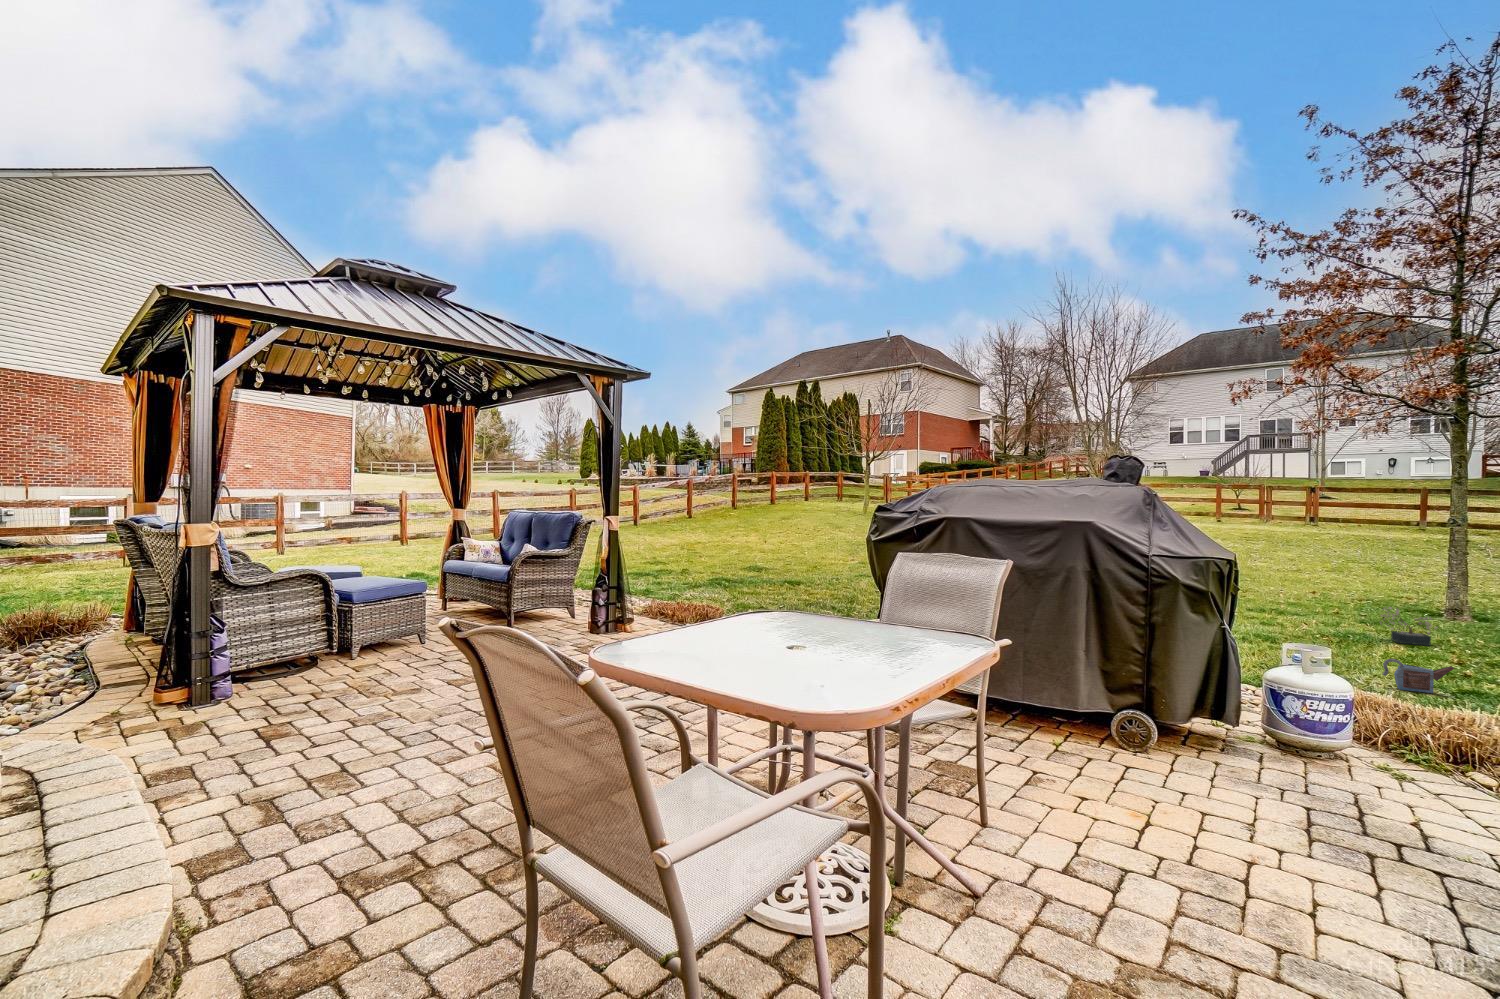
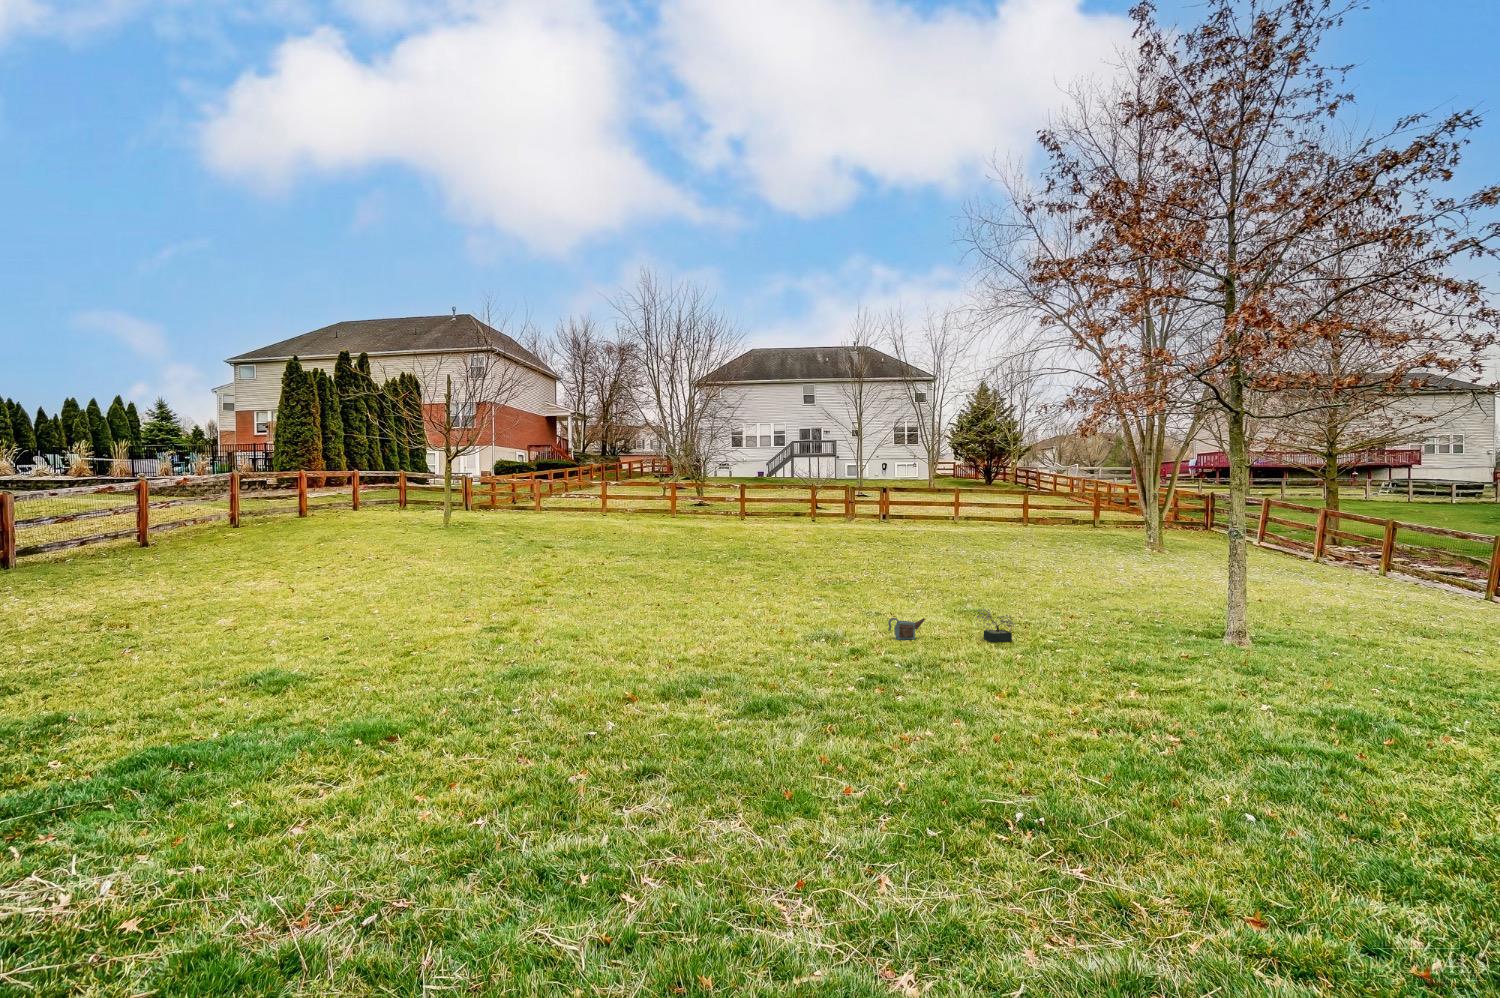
watering can: present [1383,659,1454,693] -> present [888,618,925,640]

